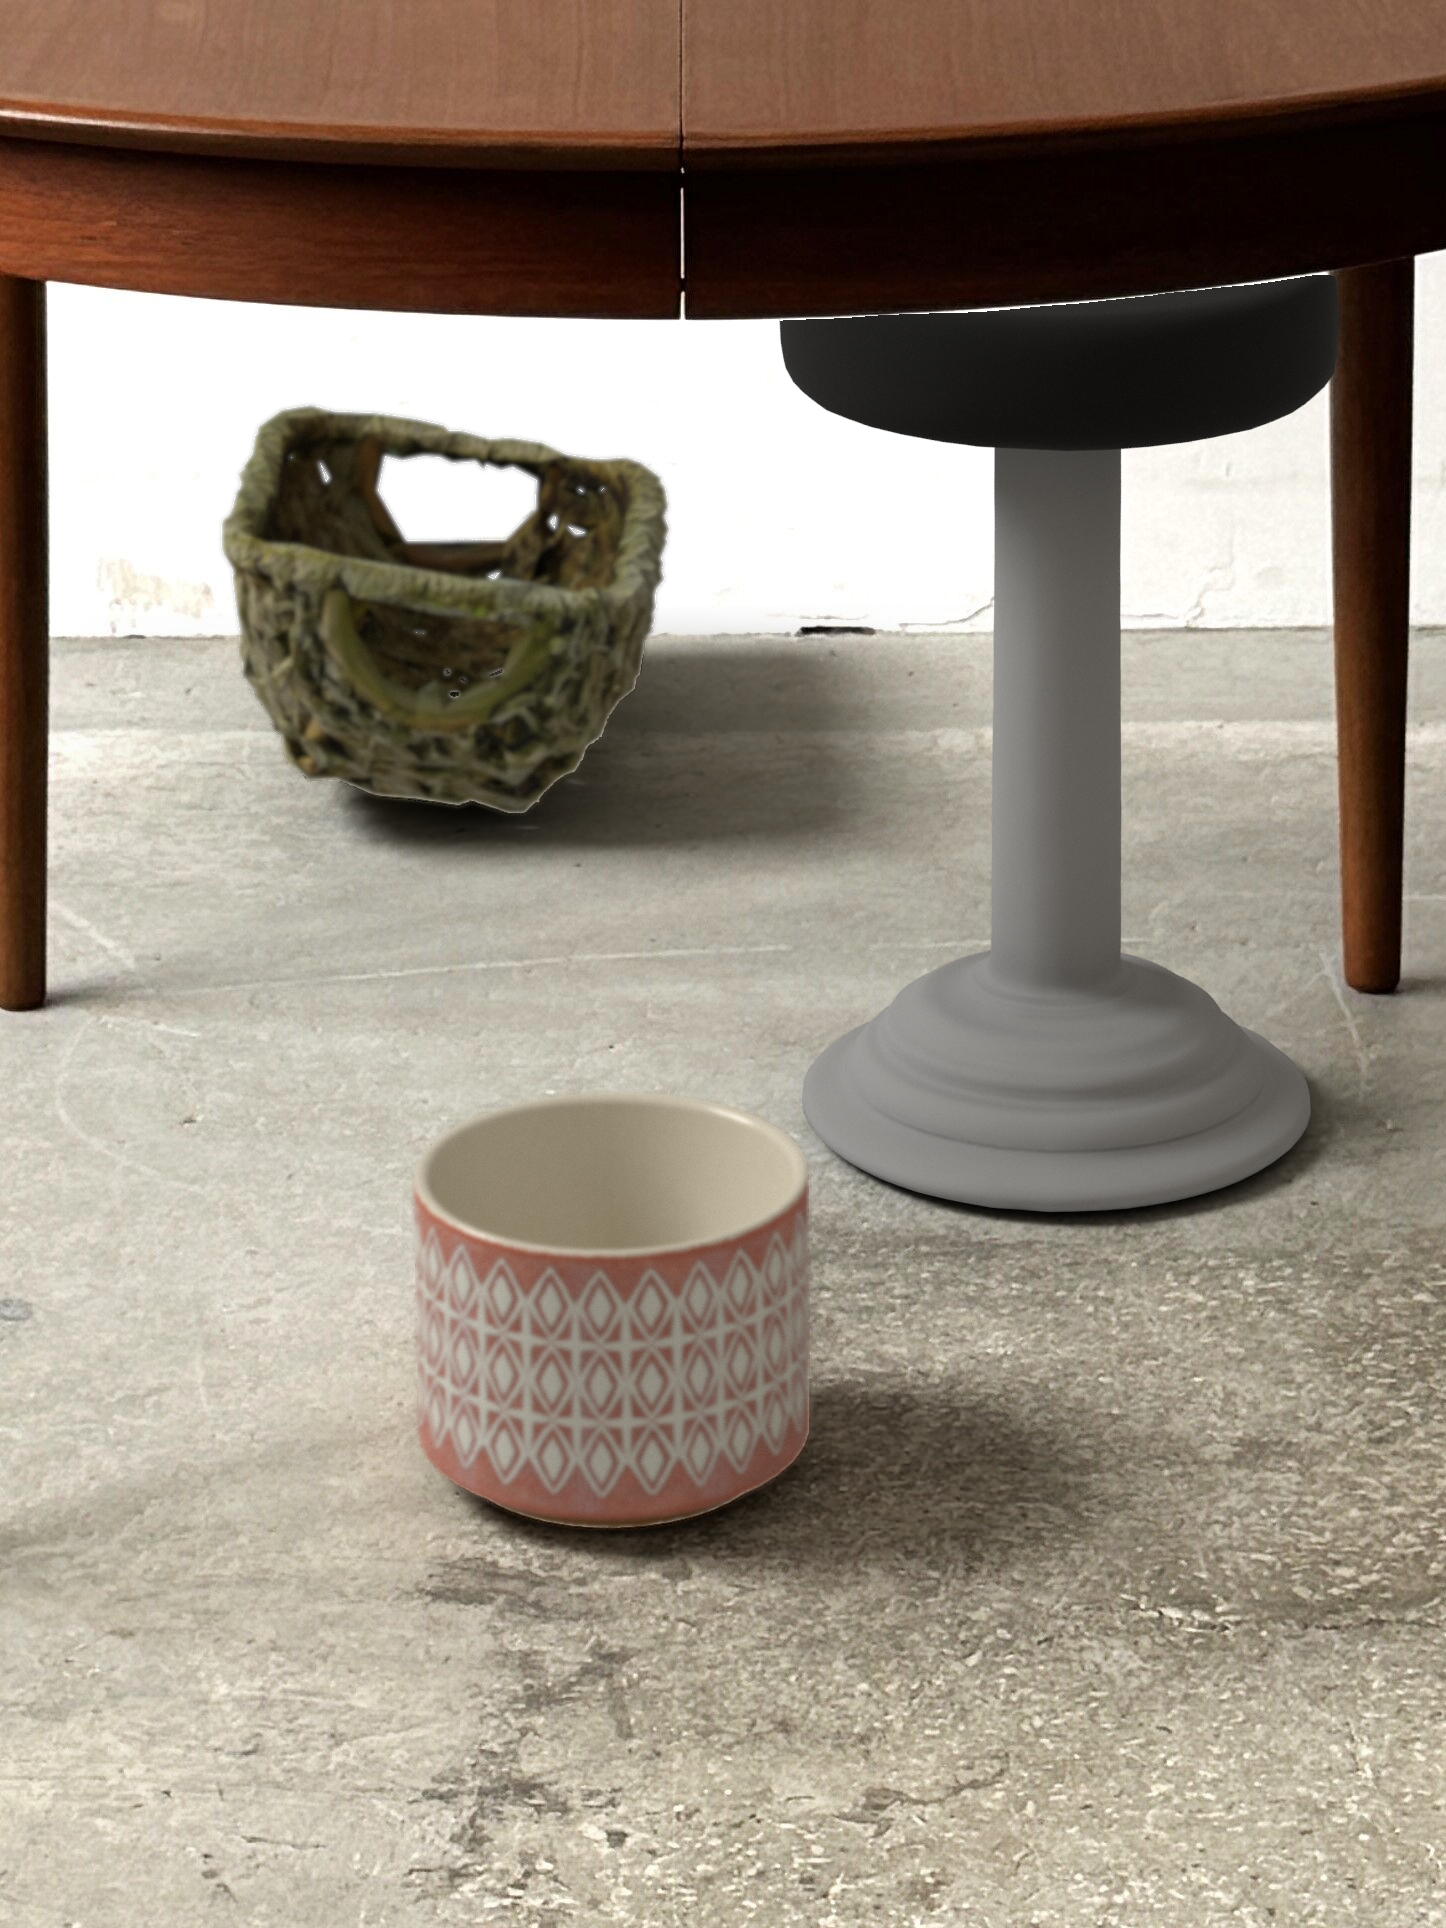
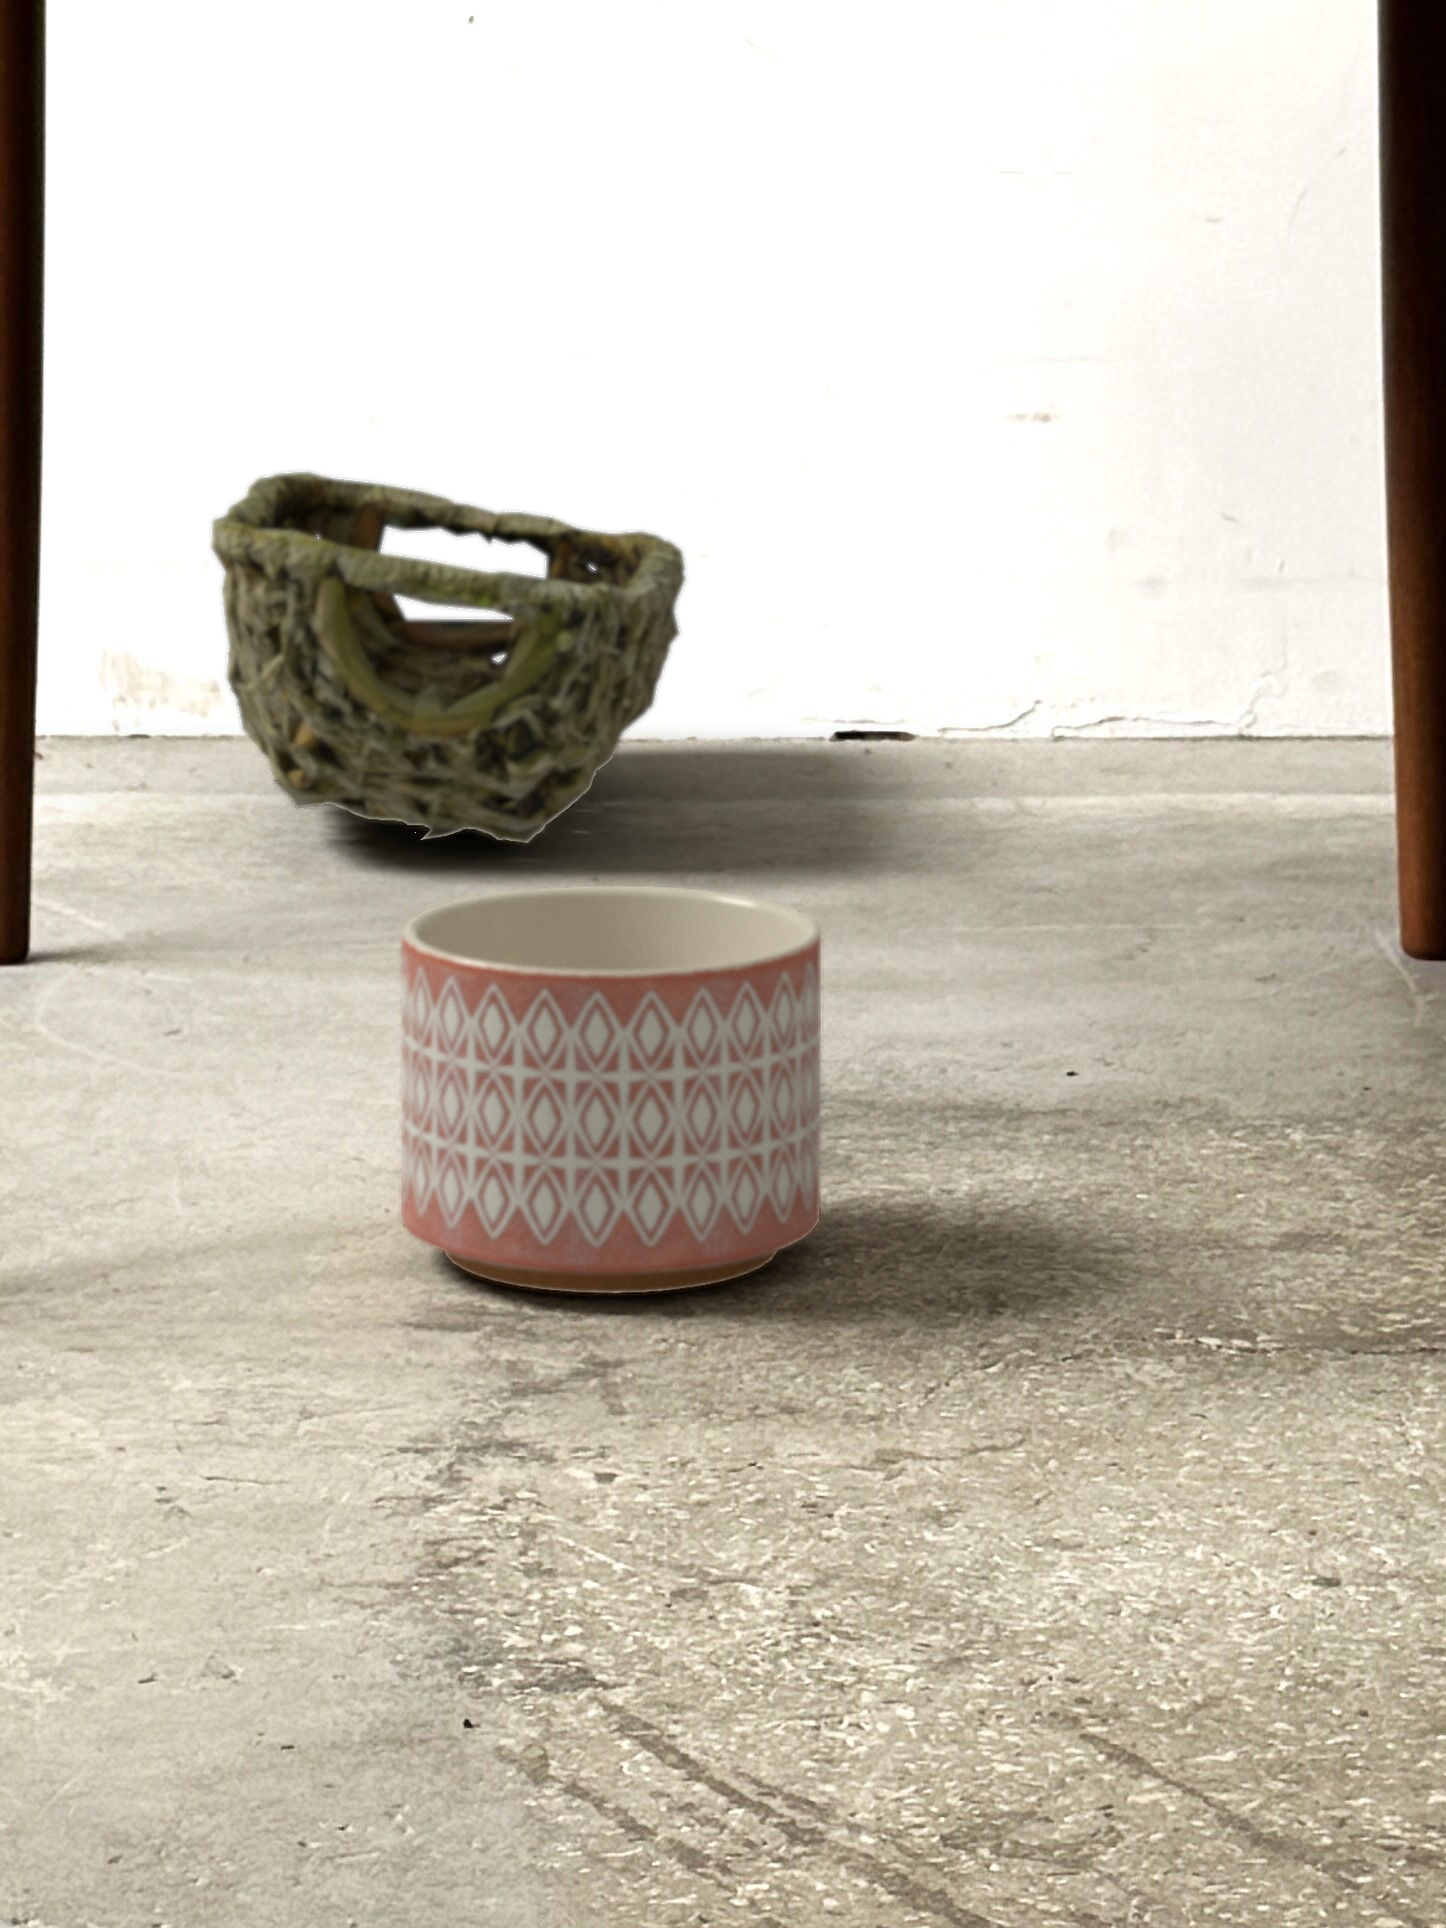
stool: present [780,275,1339,1212] -> none [804,83,1383,1098]

